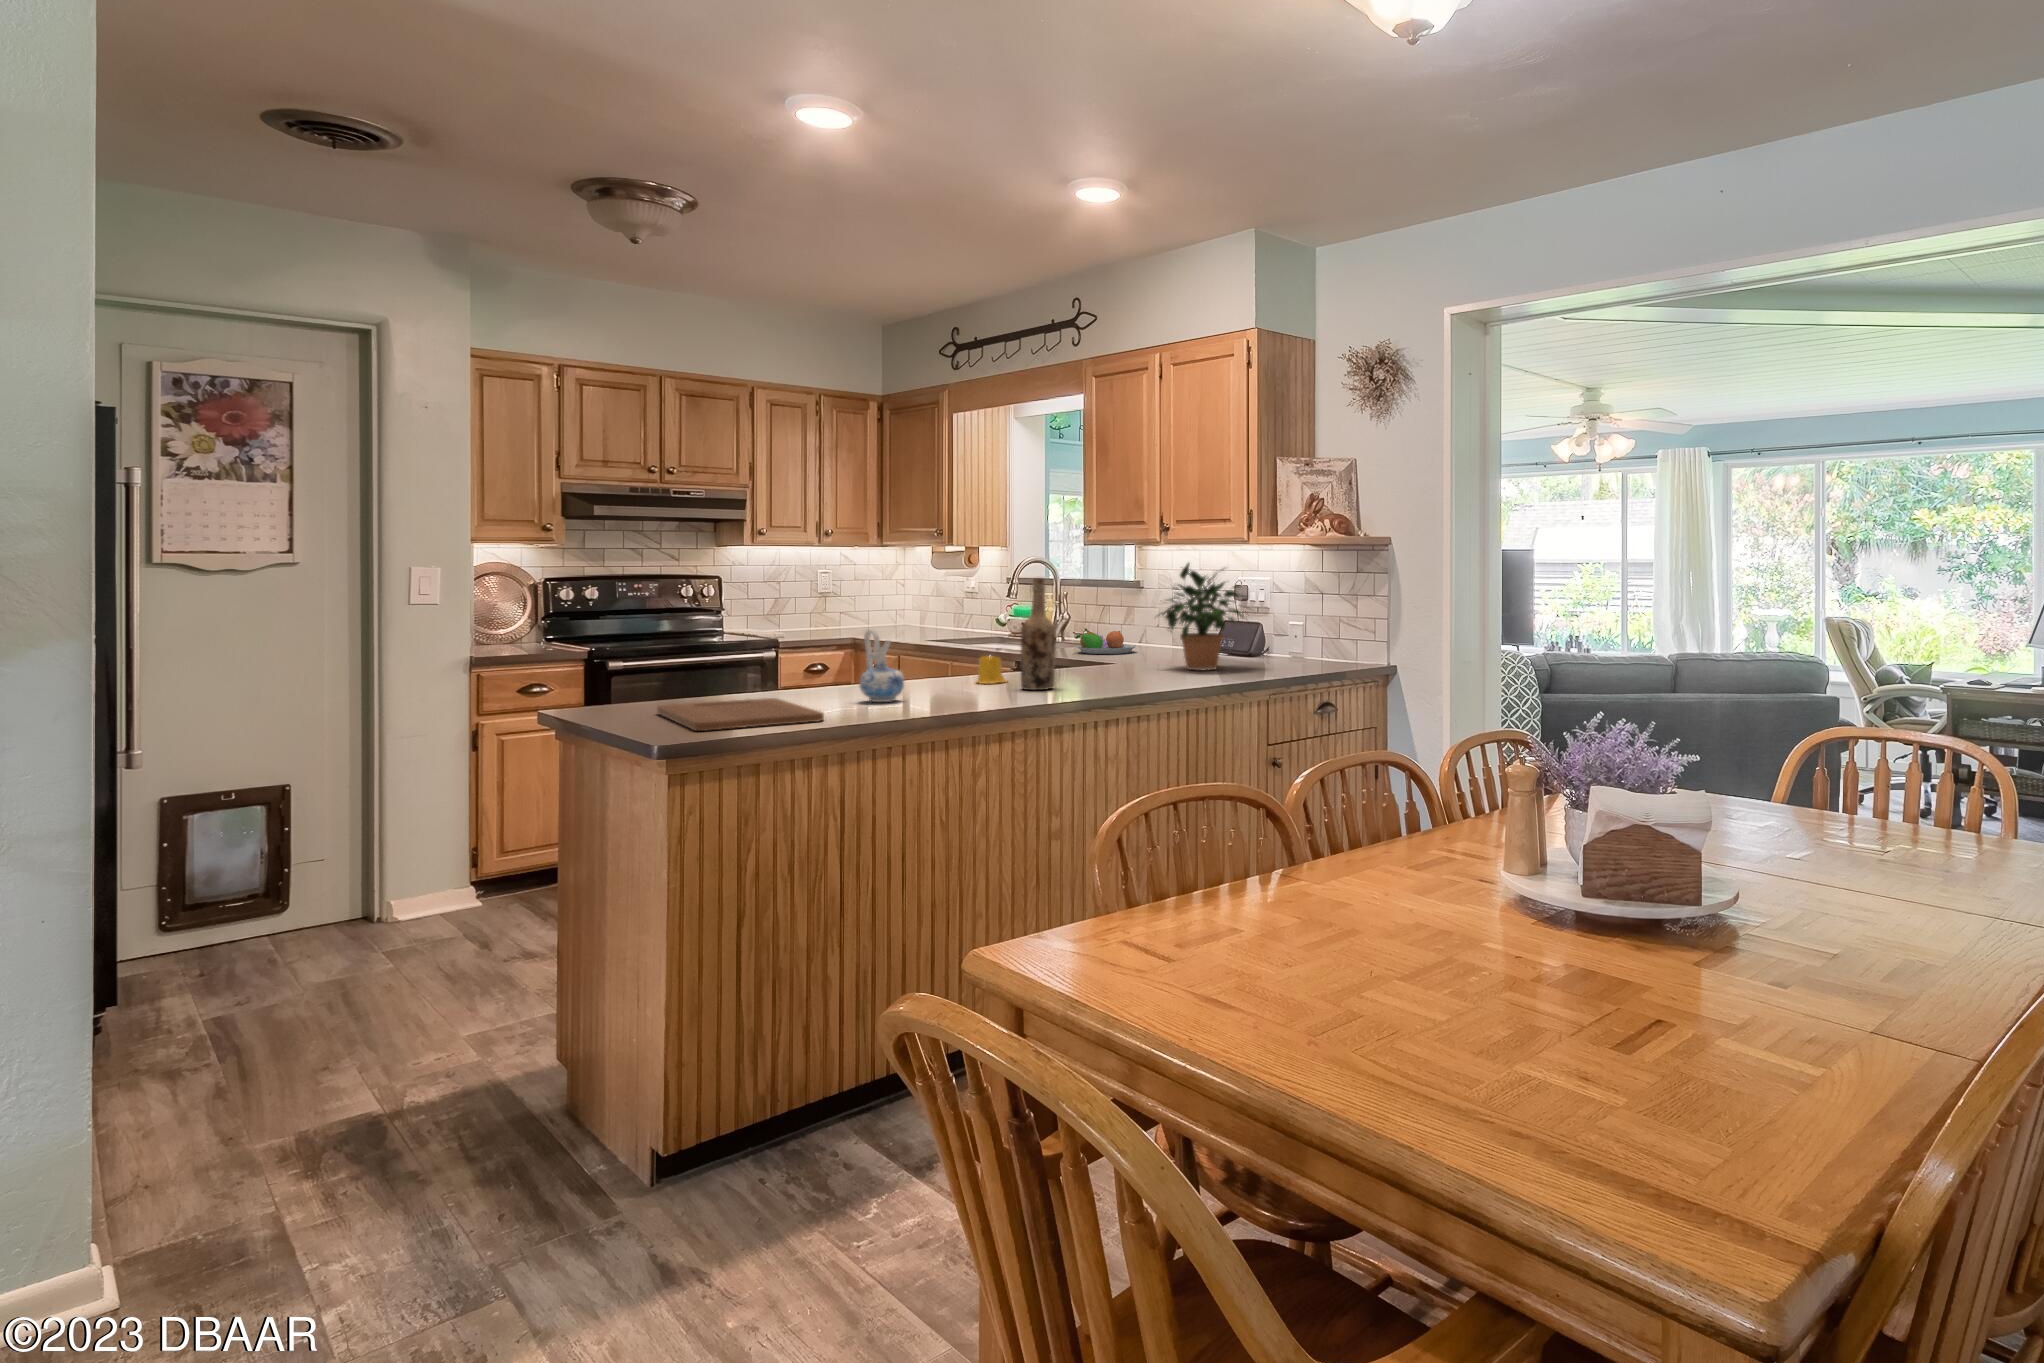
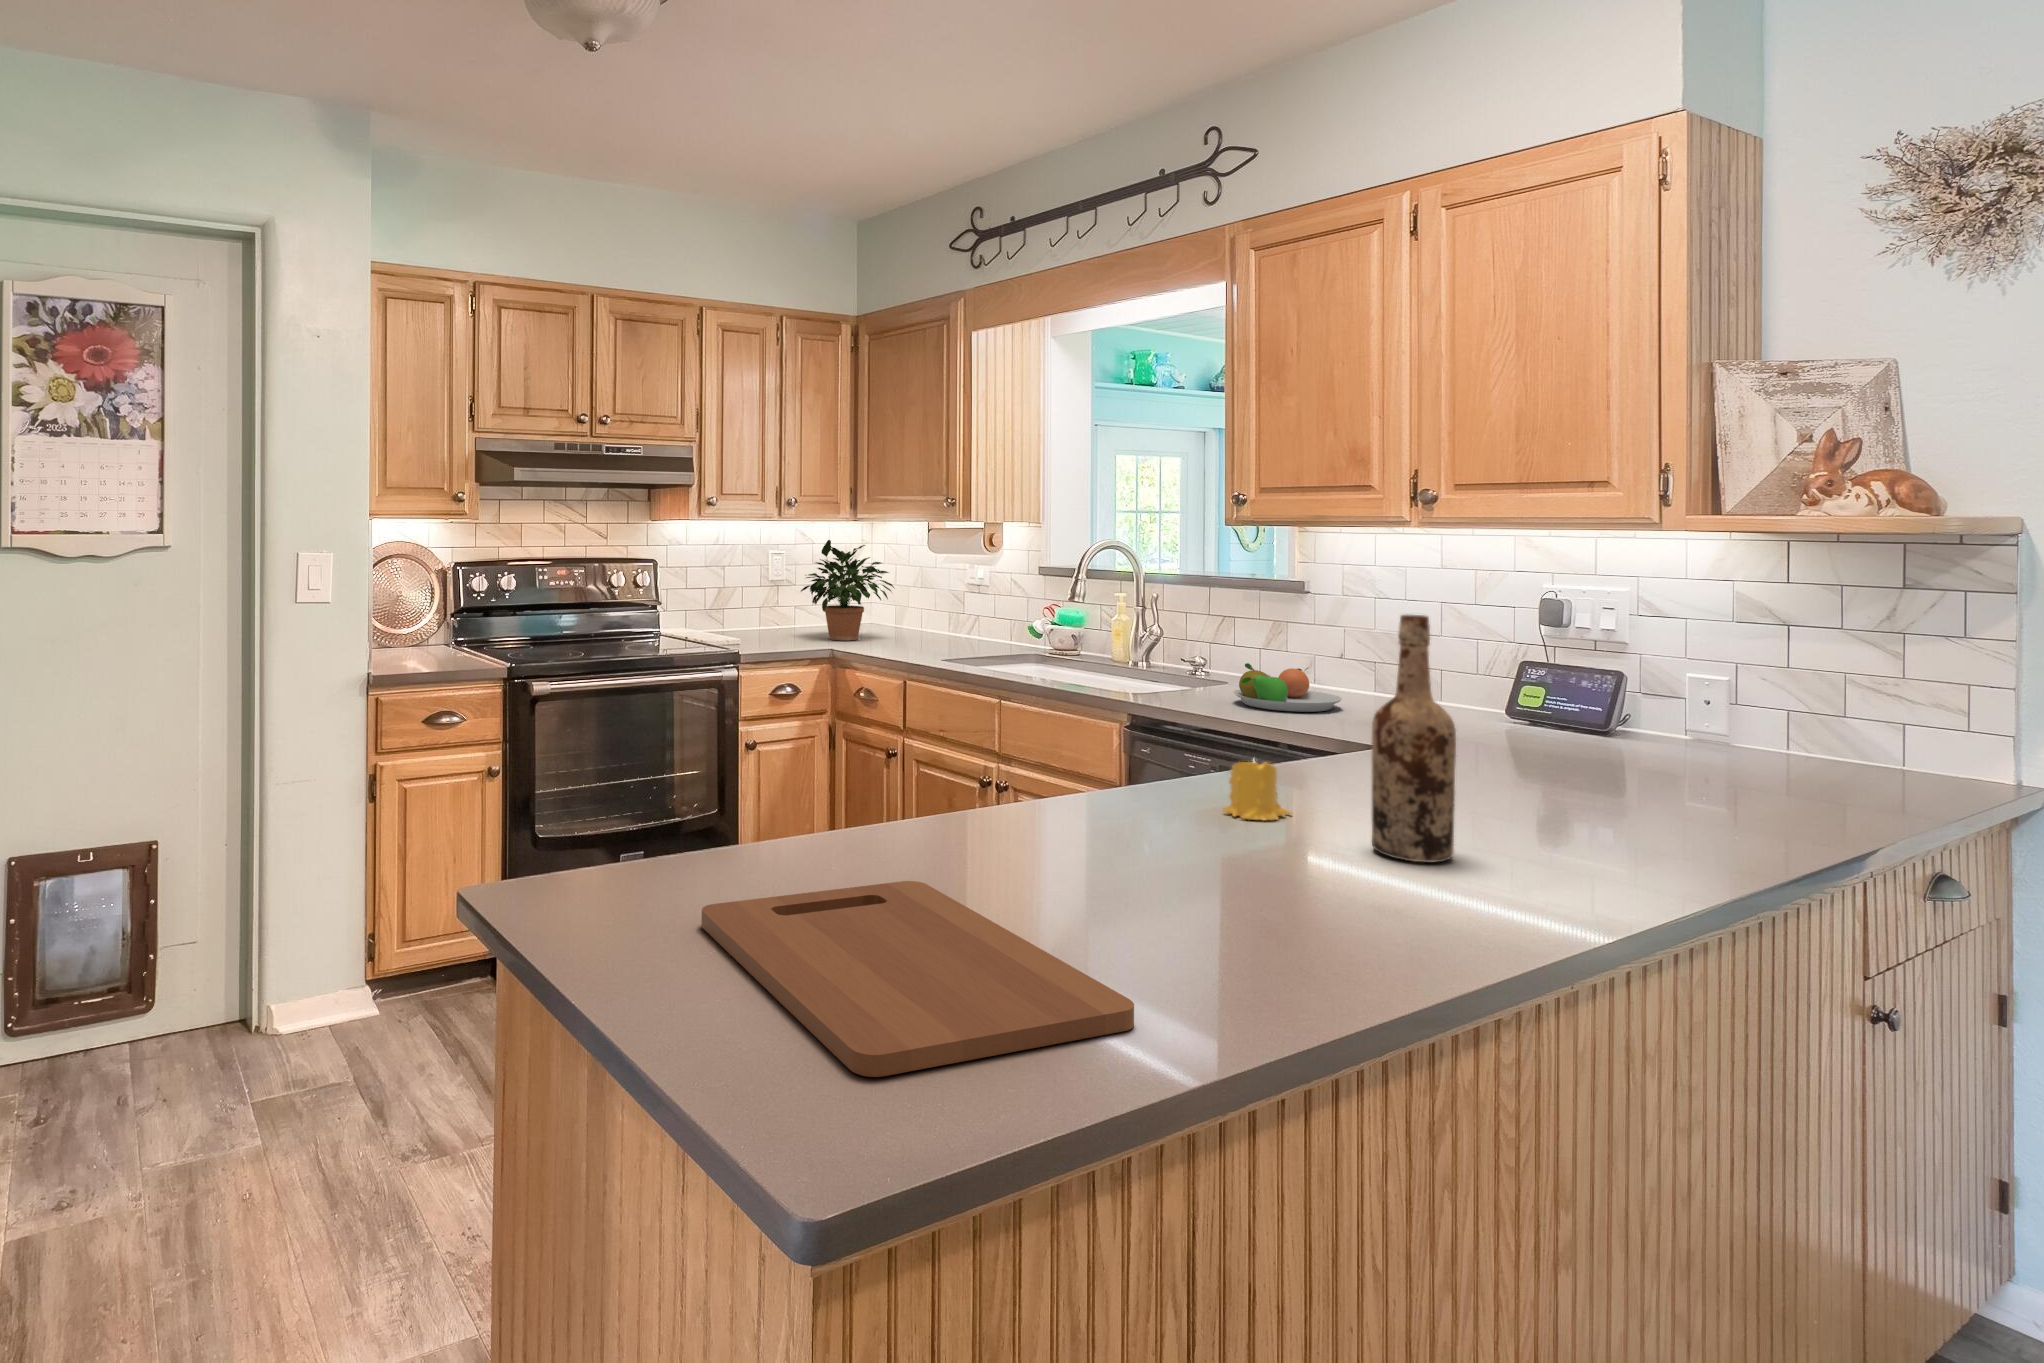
potted plant: present [1161,563,1248,670] -> present [801,540,894,641]
ceramic pitcher: present [859,629,904,702] -> none [1091,732,1191,904]

